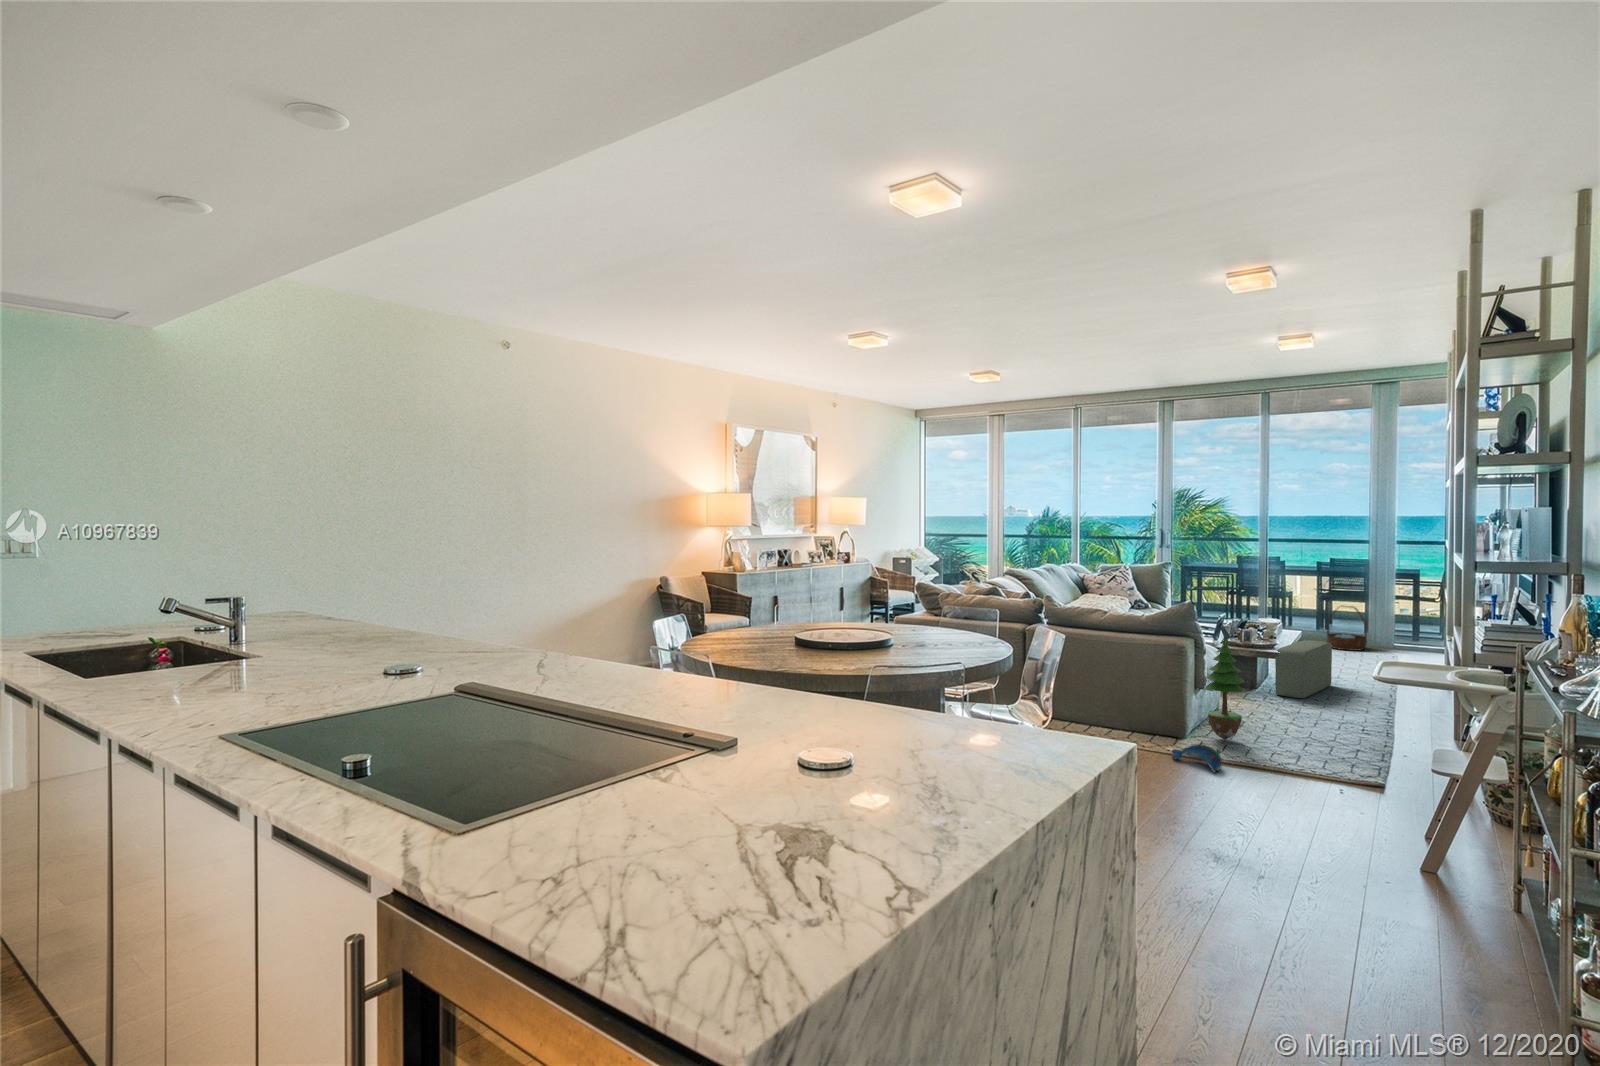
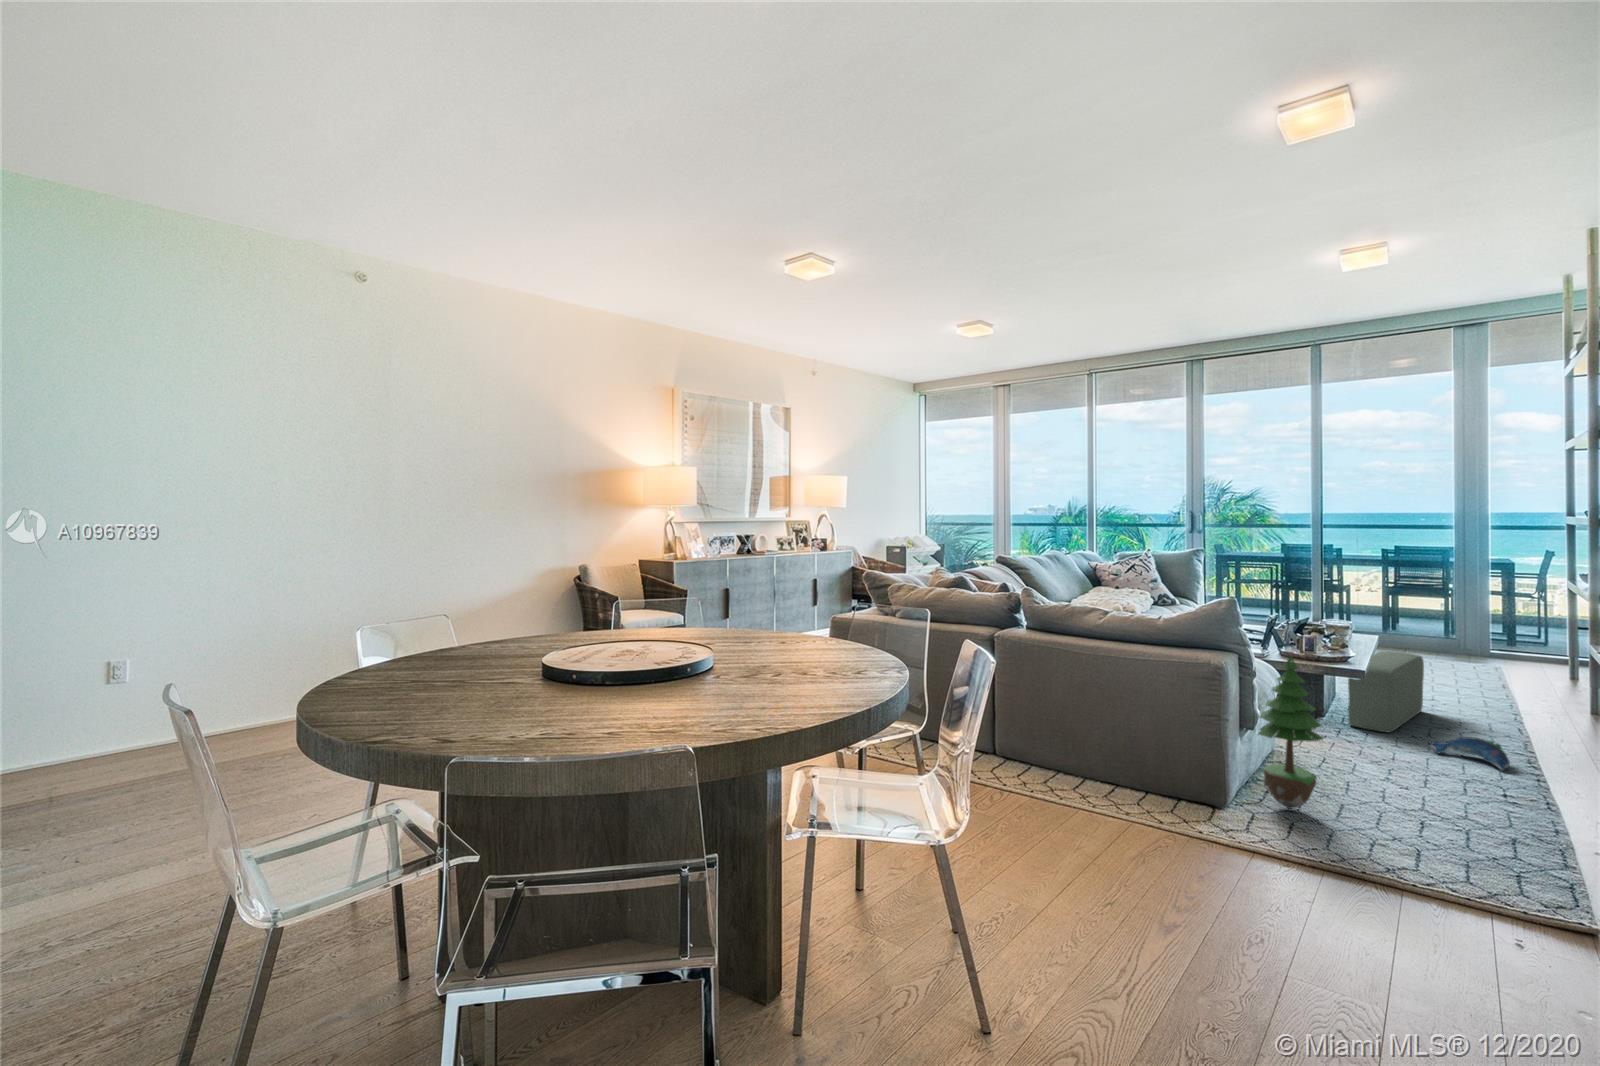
basket: present [1327,606,1367,651] -> none [1397,603,1450,658]
plush toy: present [1171,744,1222,772] -> present [1431,737,1510,771]

